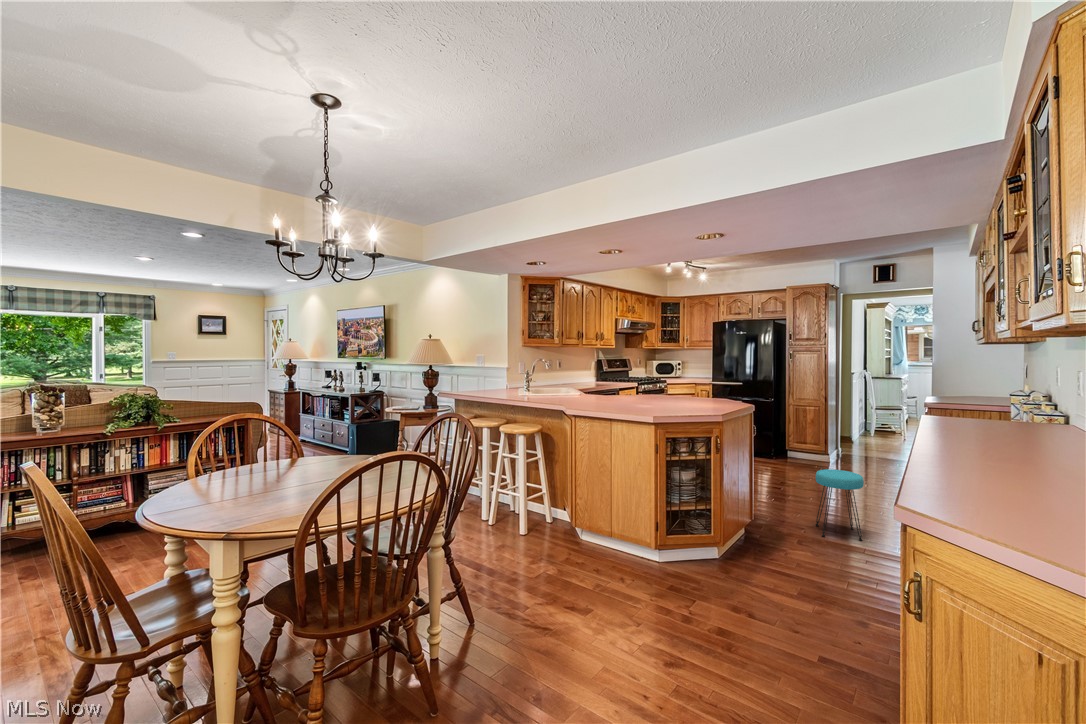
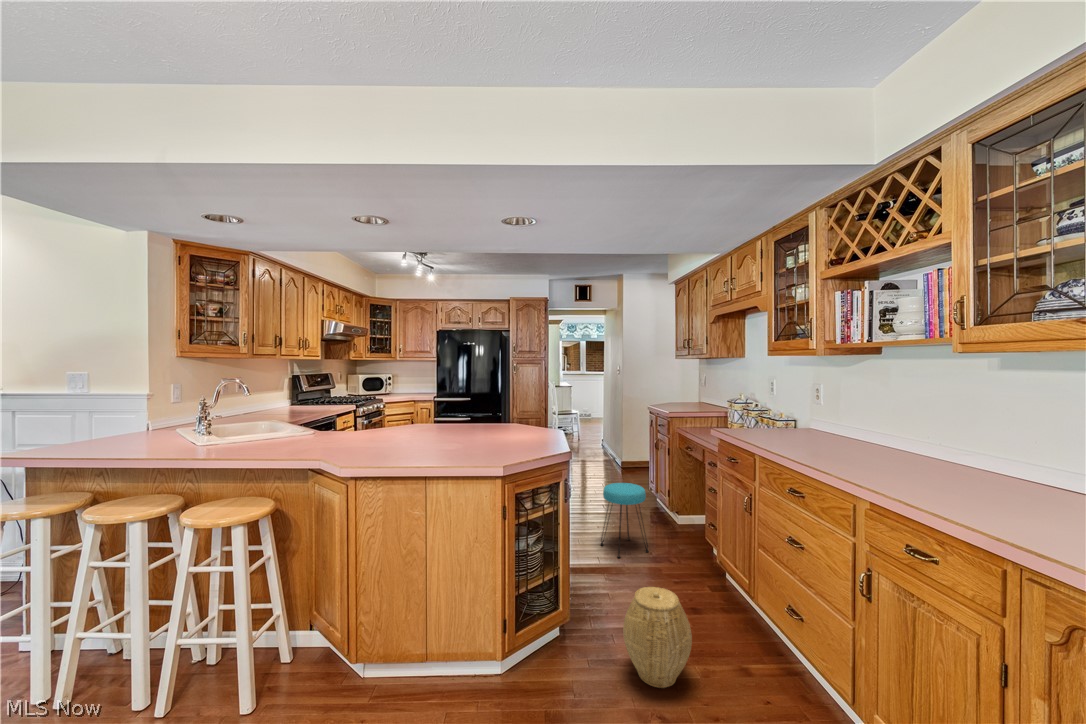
woven basket: none [738,526,795,599] -> present [623,587,692,688]

